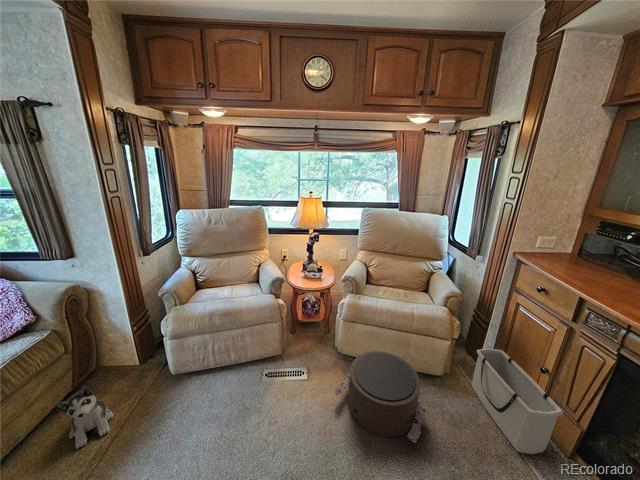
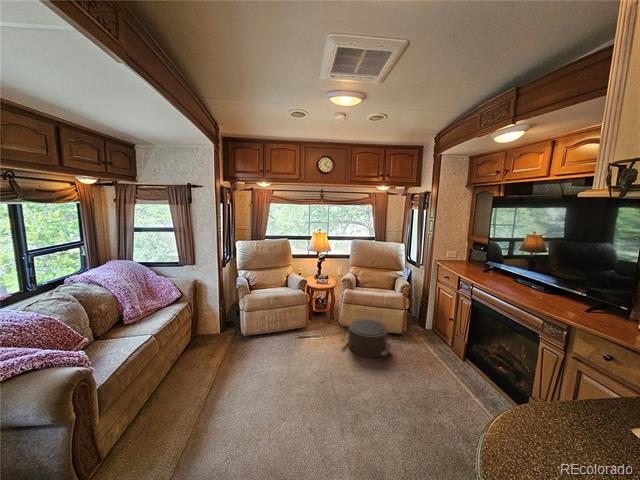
storage bin: present [472,349,563,454] -> none [420,315,456,361]
plush toy: present [56,386,113,449] -> none [198,330,219,364]

